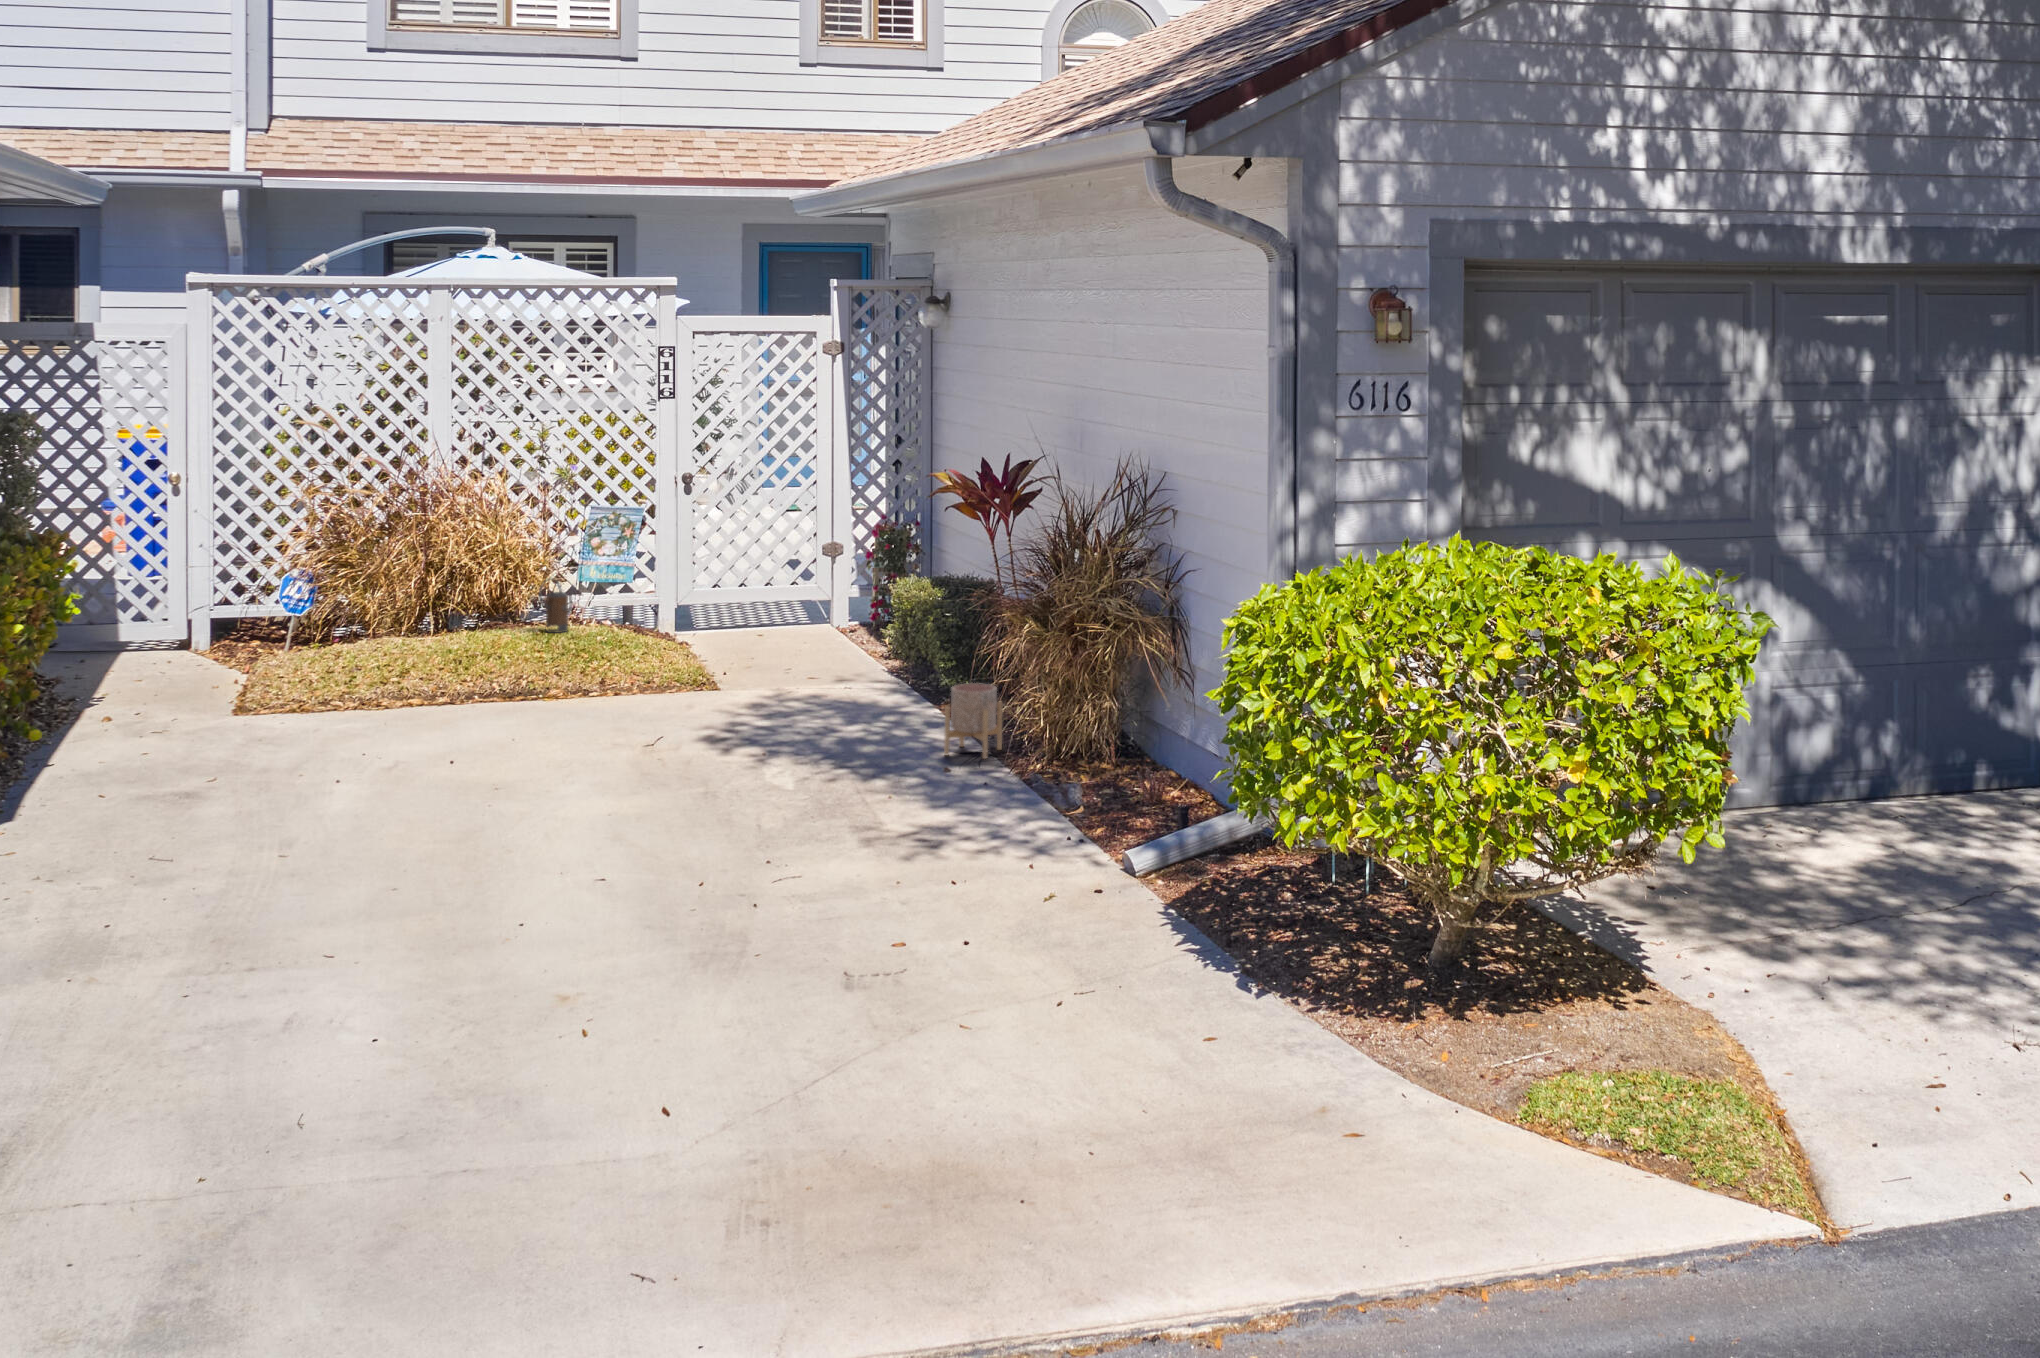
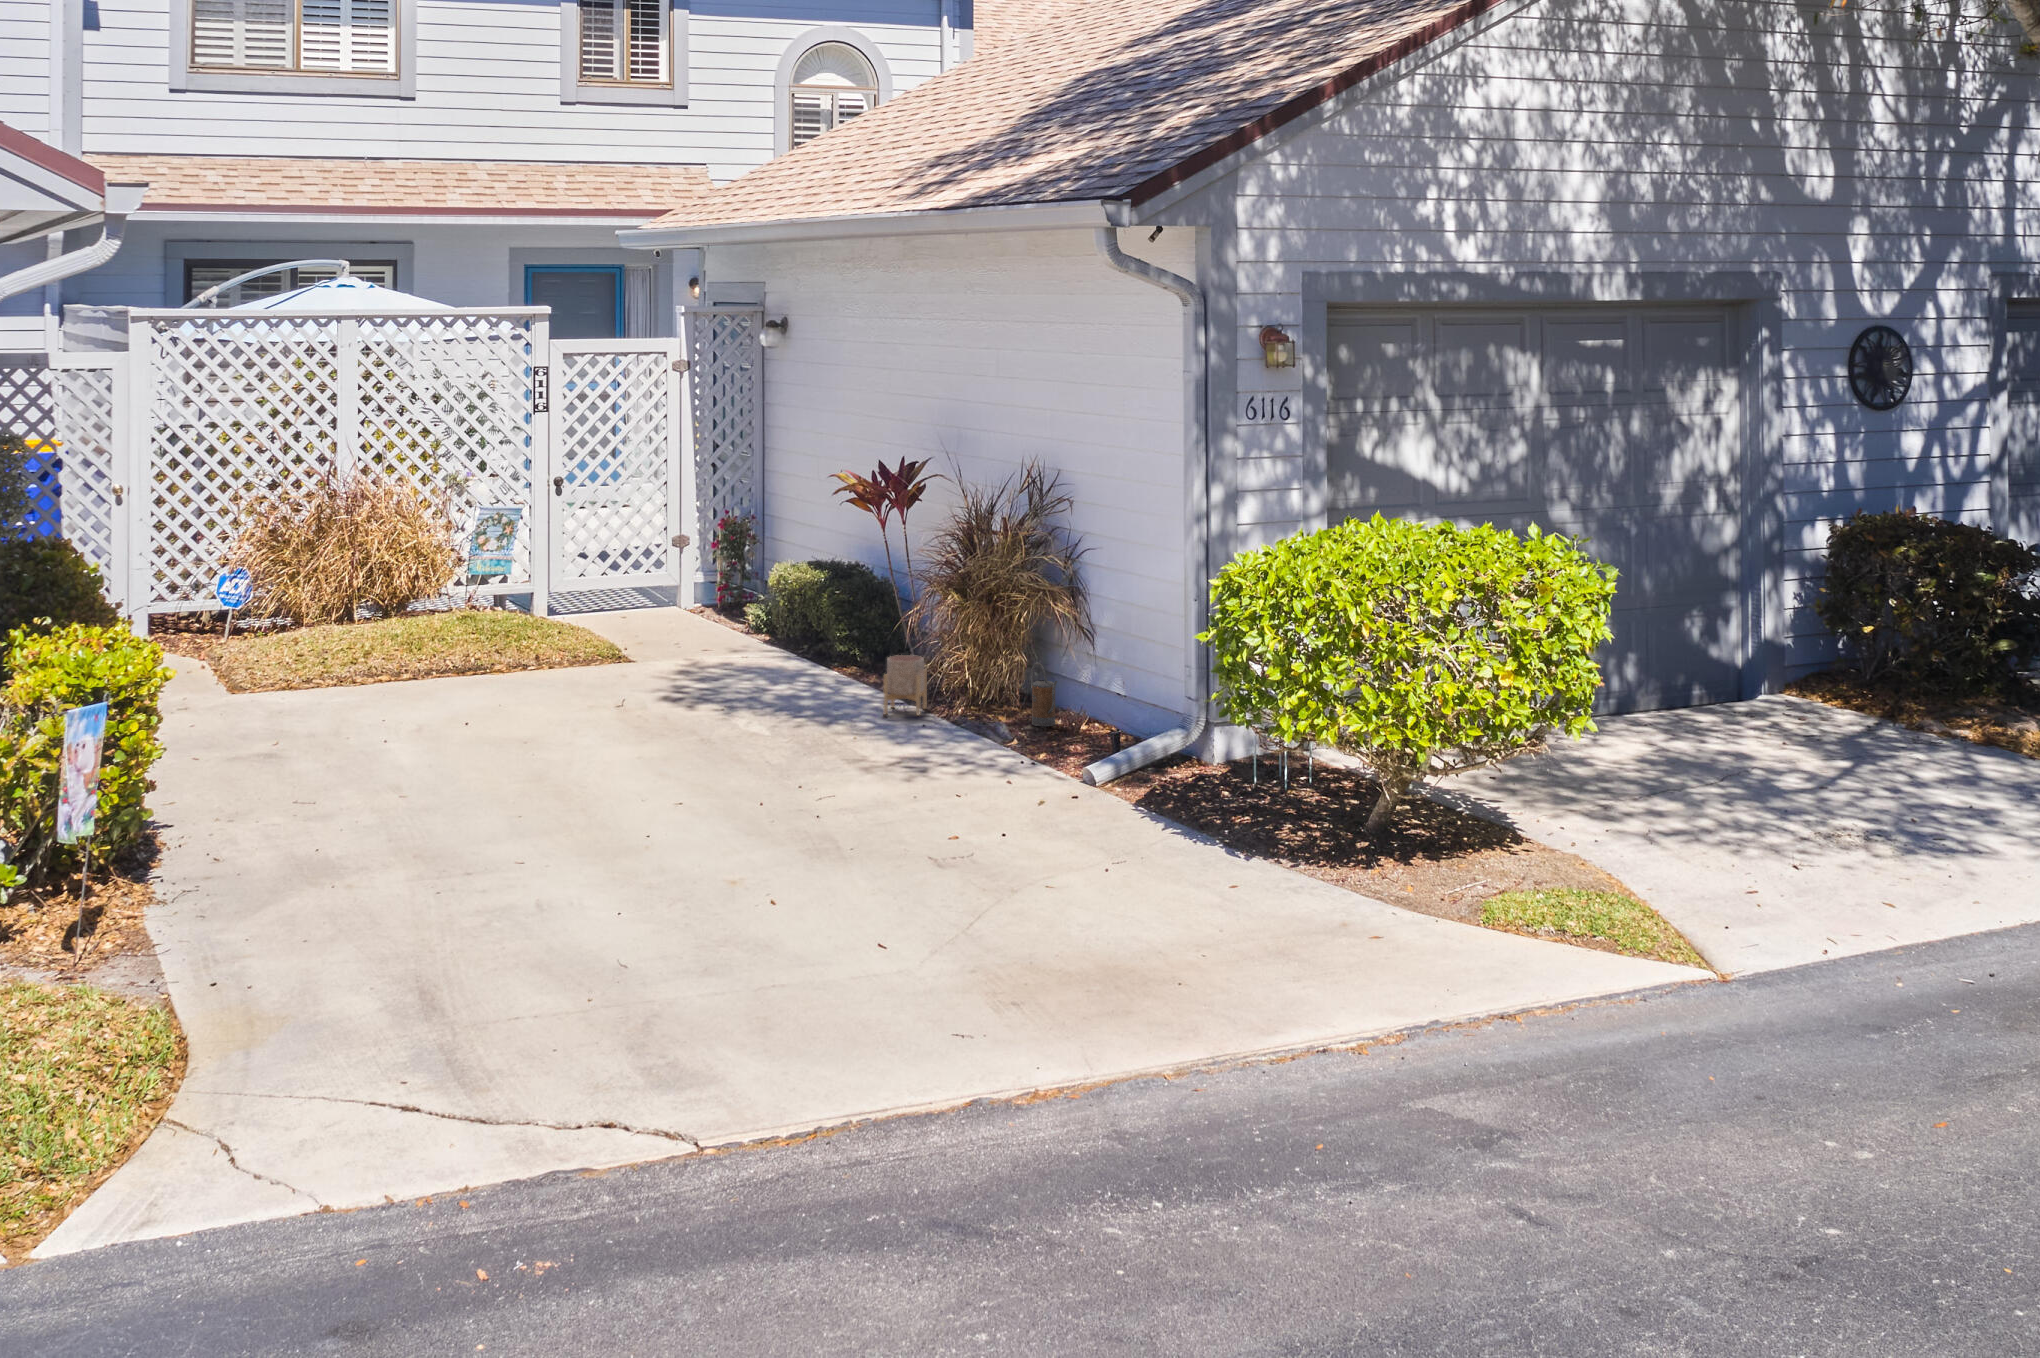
watering can: present [539,578,575,633] -> present [1031,663,1057,726]

